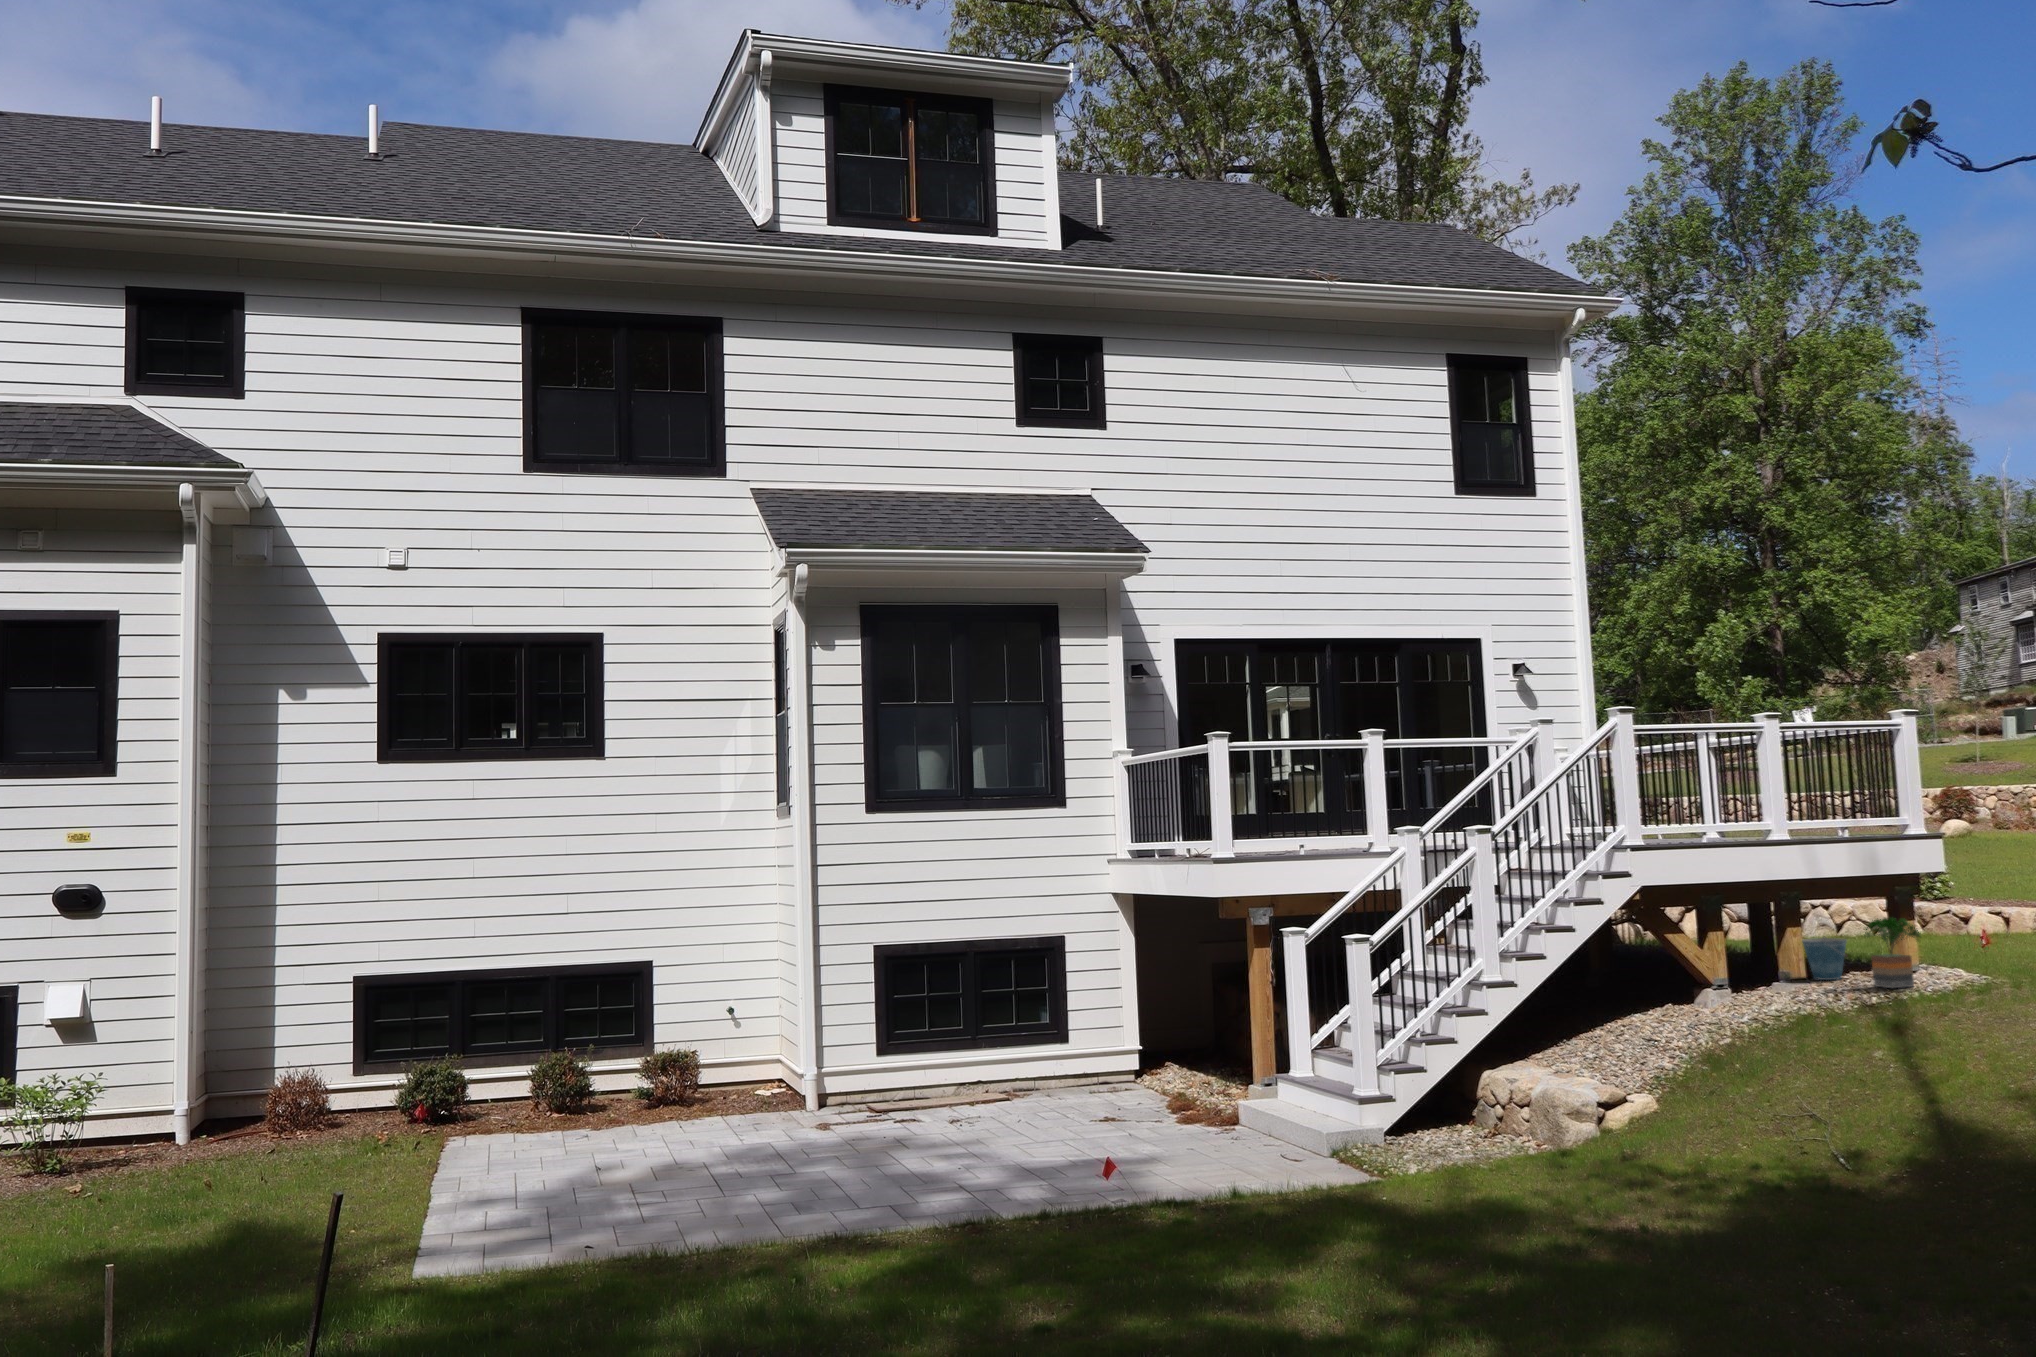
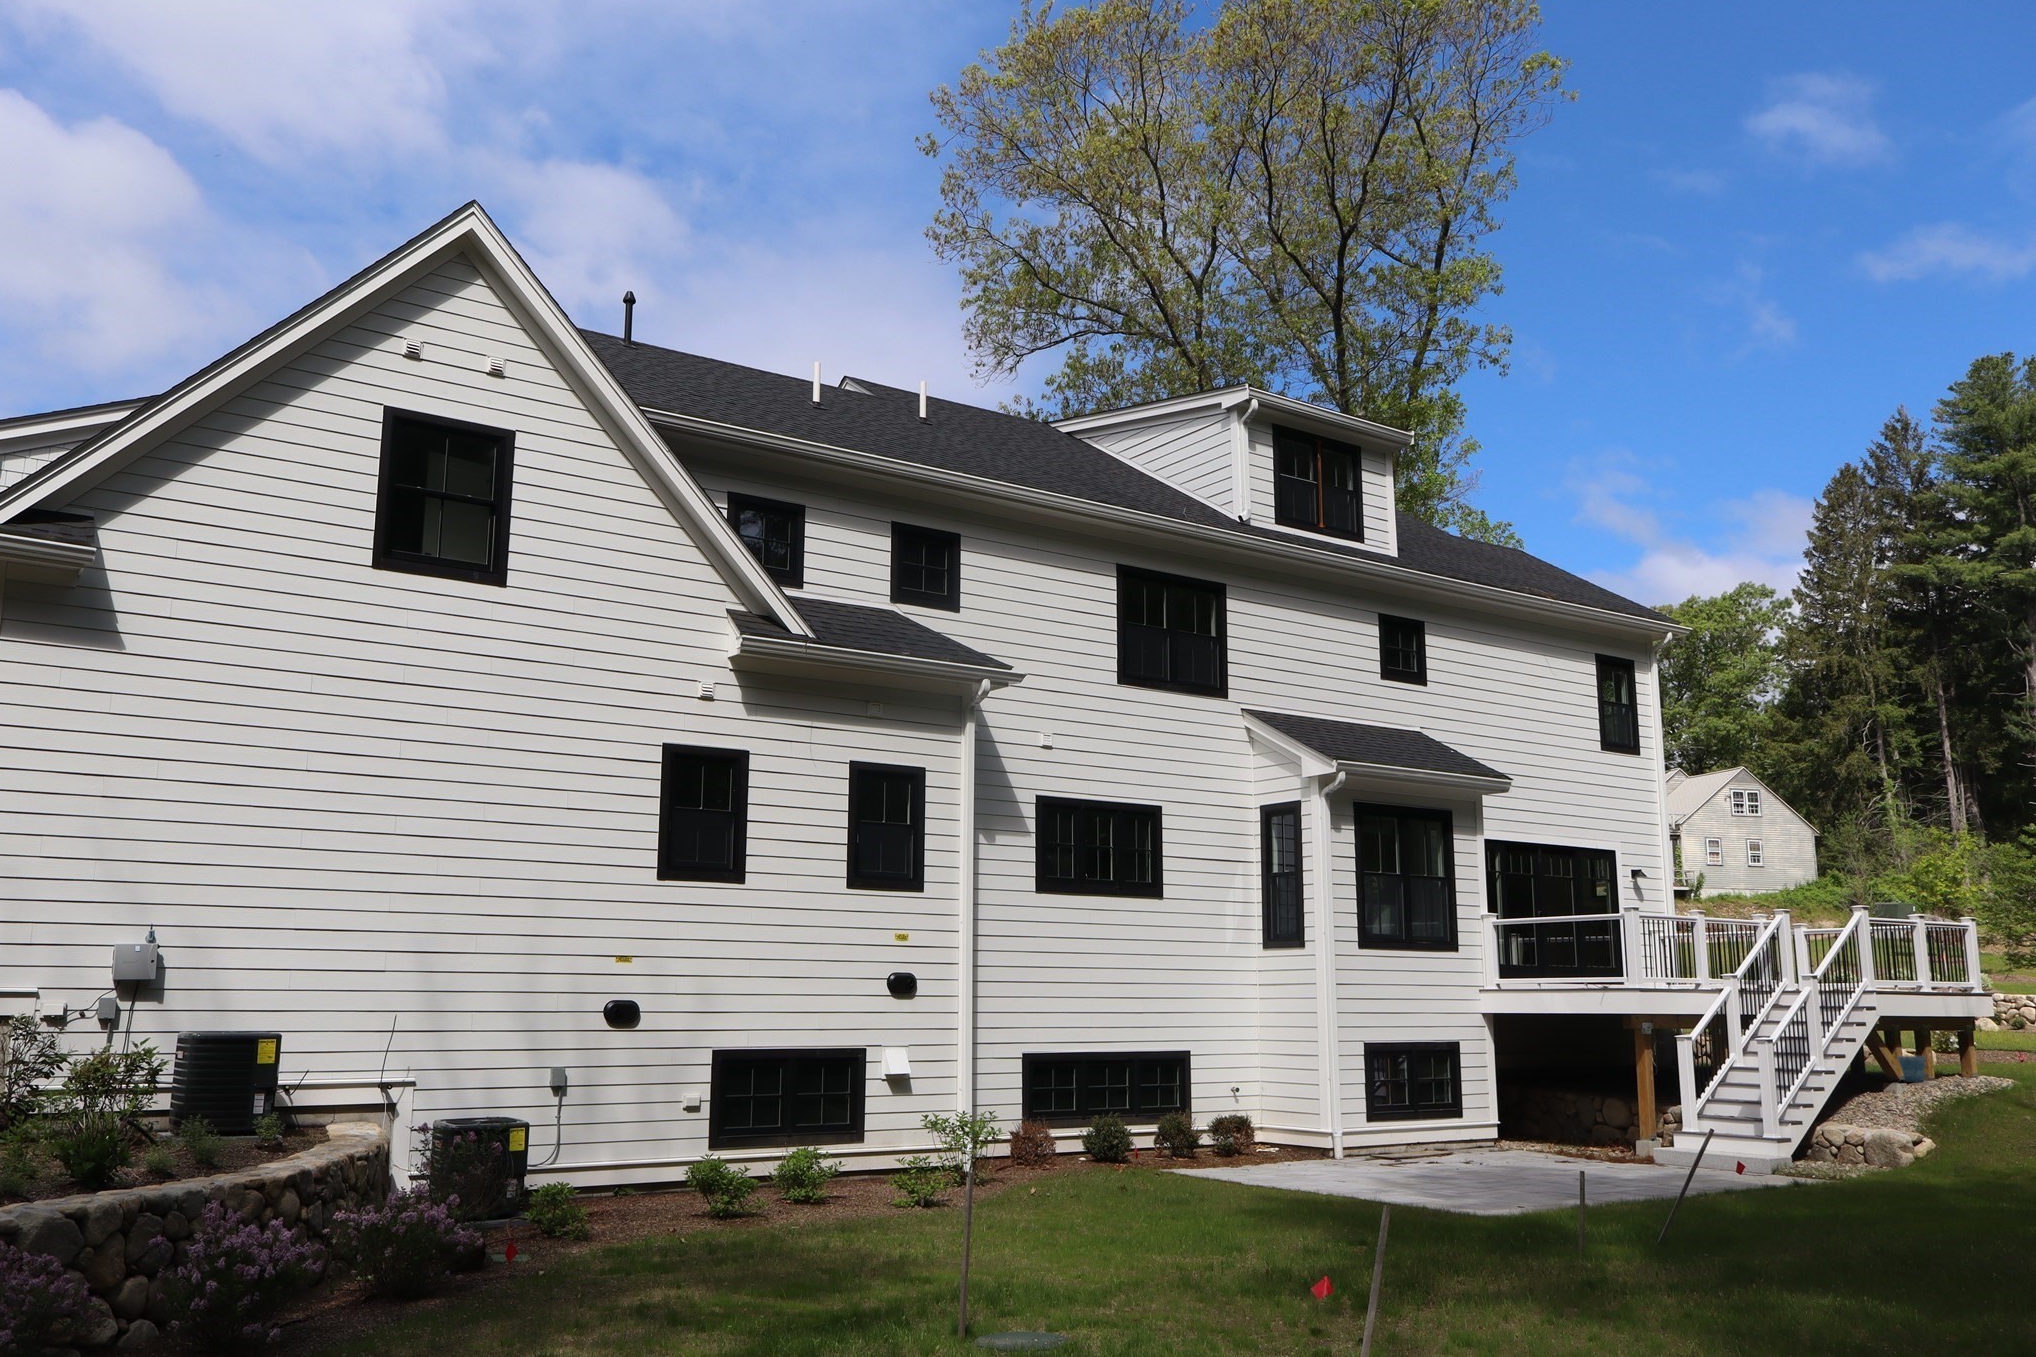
potted tree: present [1864,918,1921,988] -> none [1946,1040,1986,1085]

